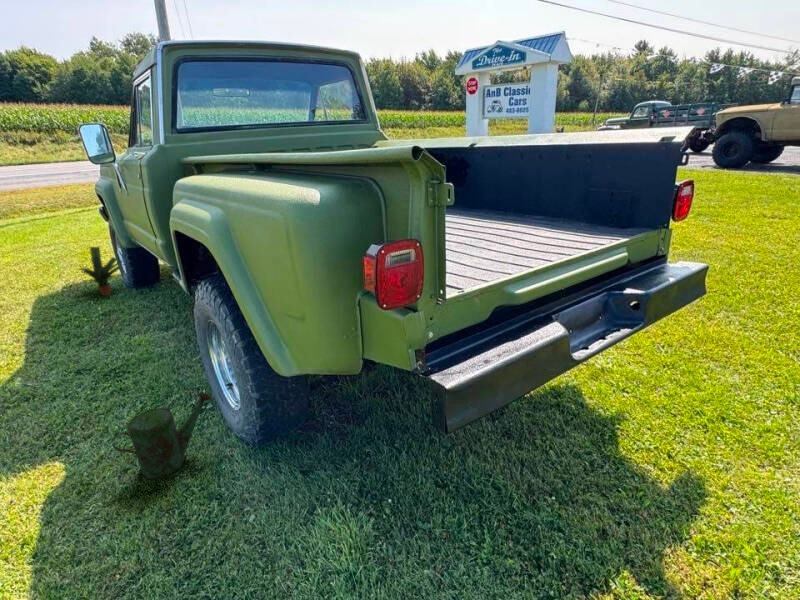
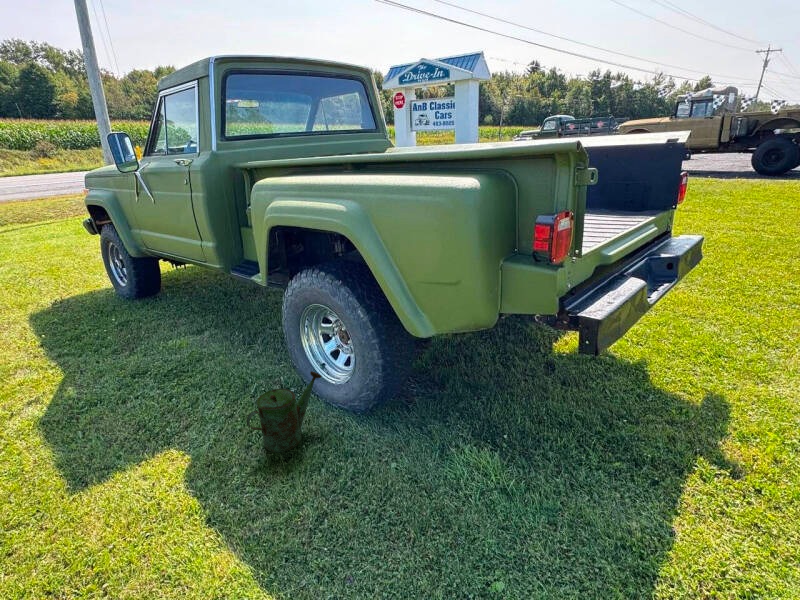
potted plant: present [80,247,122,296] -> none [72,258,122,308]

